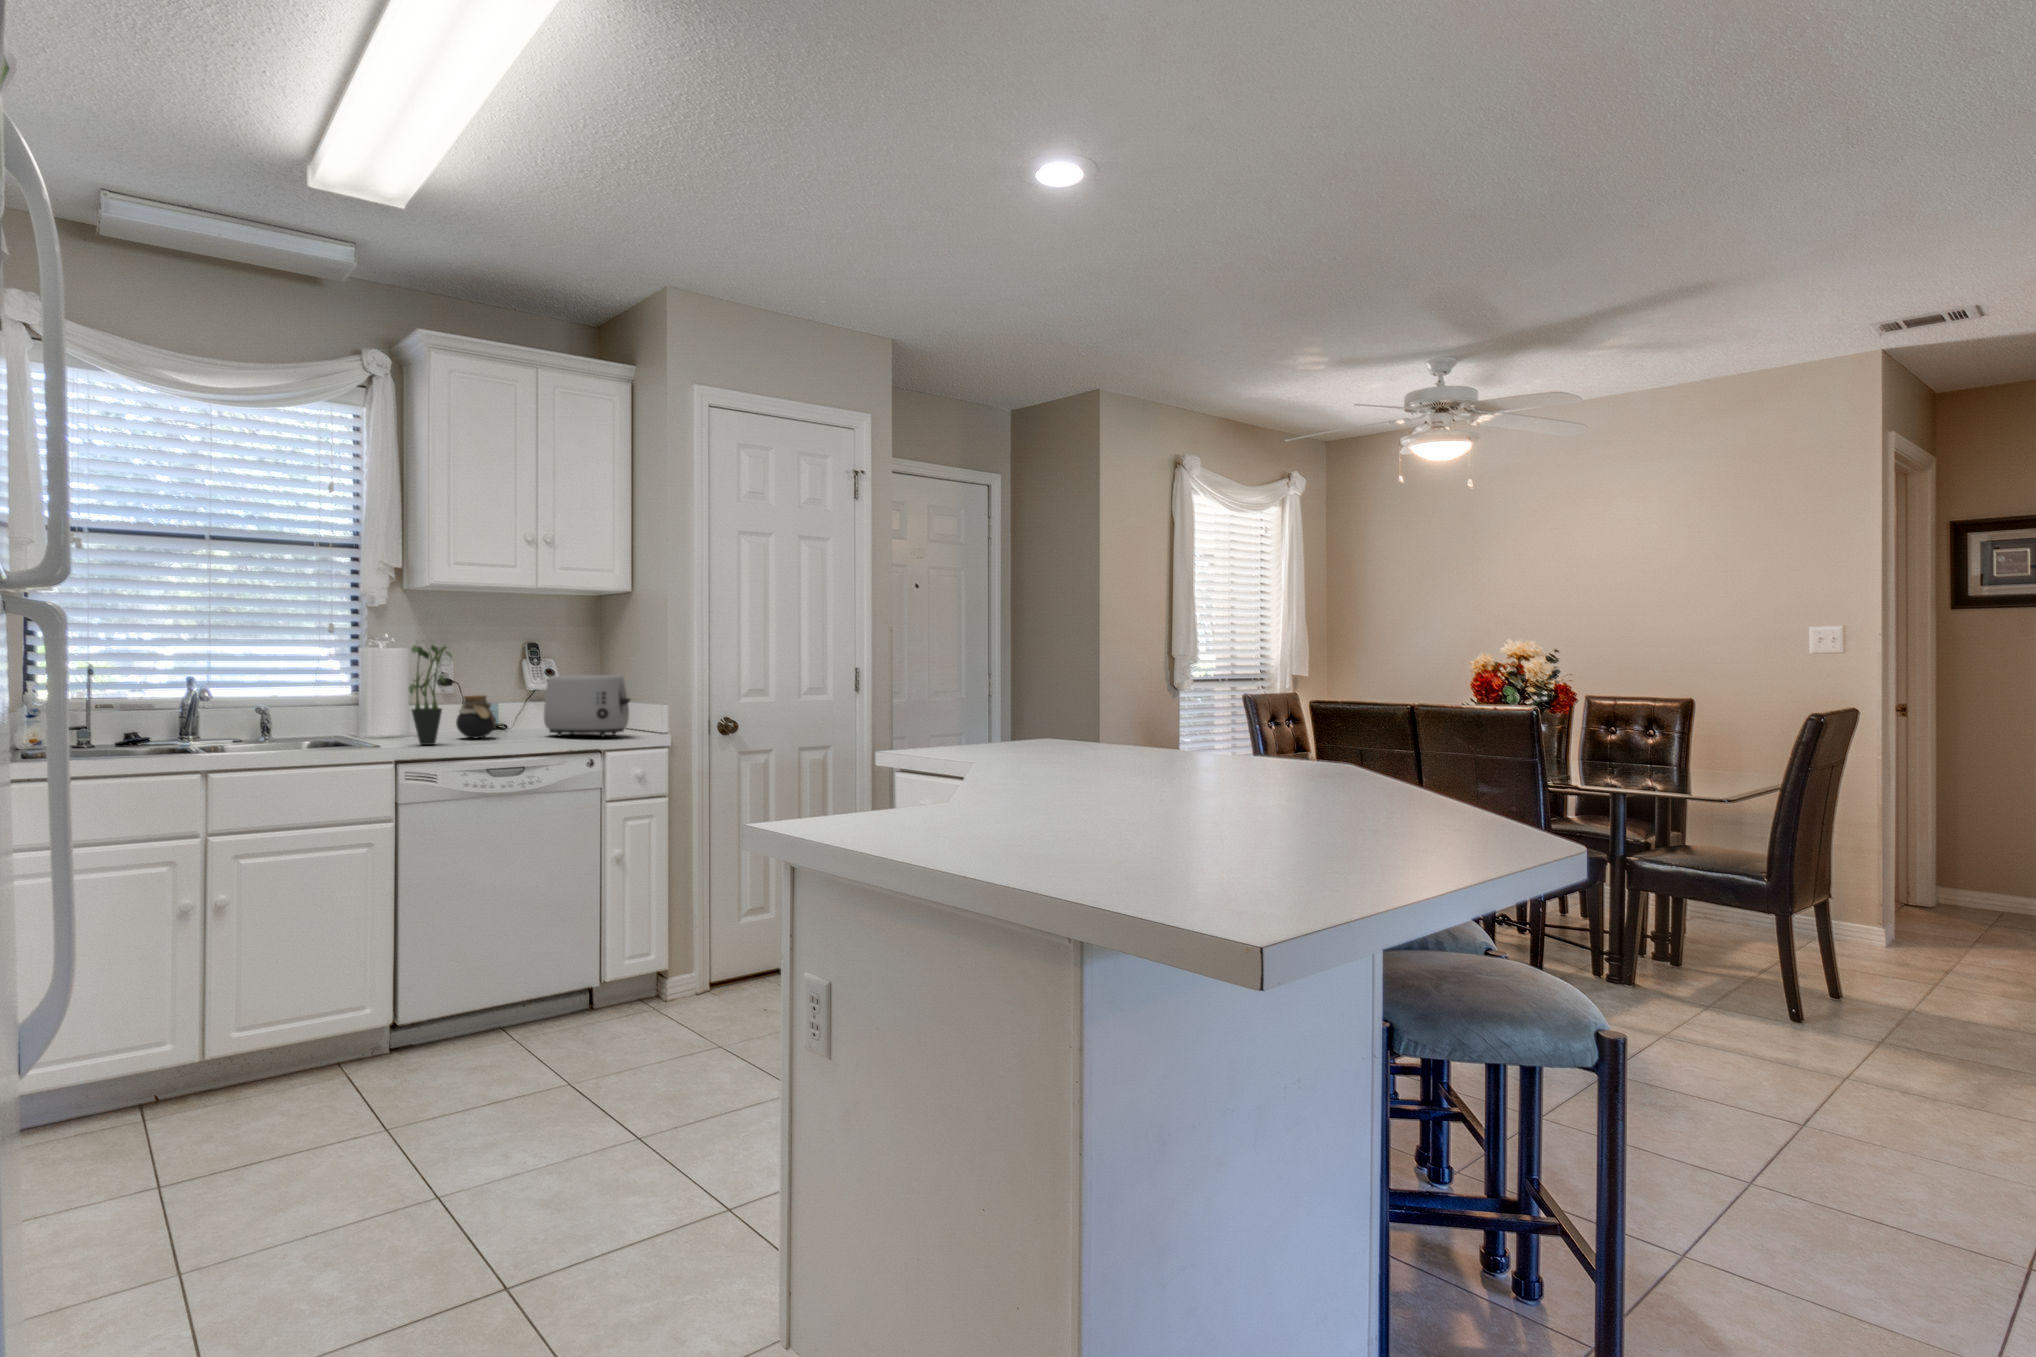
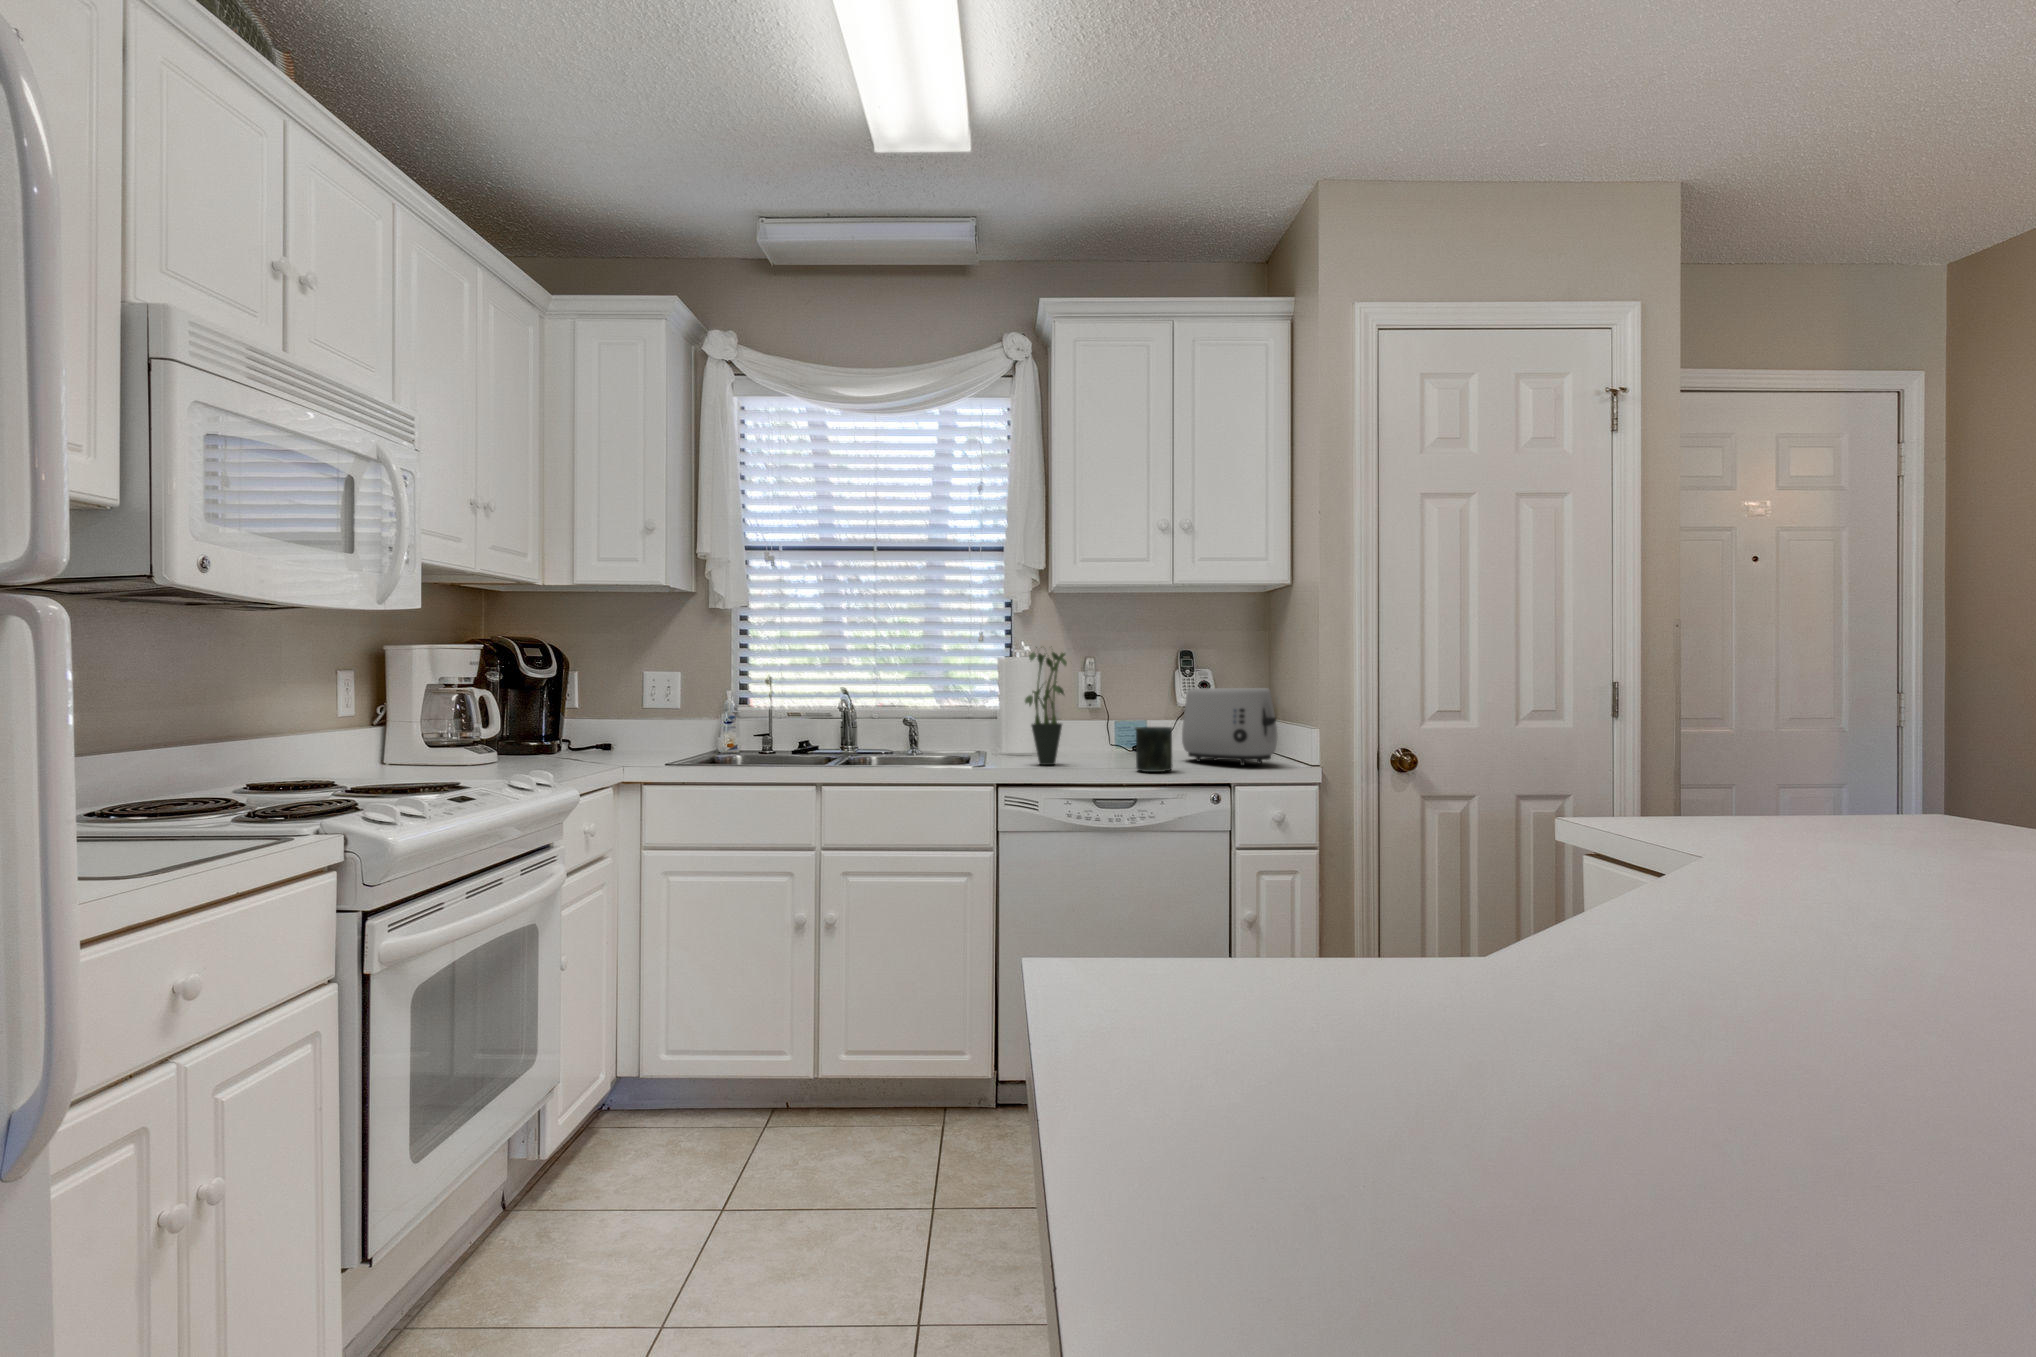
jar: present [456,695,496,738] -> none [1088,710,1129,759]
mug: none [517,708,552,745] -> present [1135,727,1172,772]

